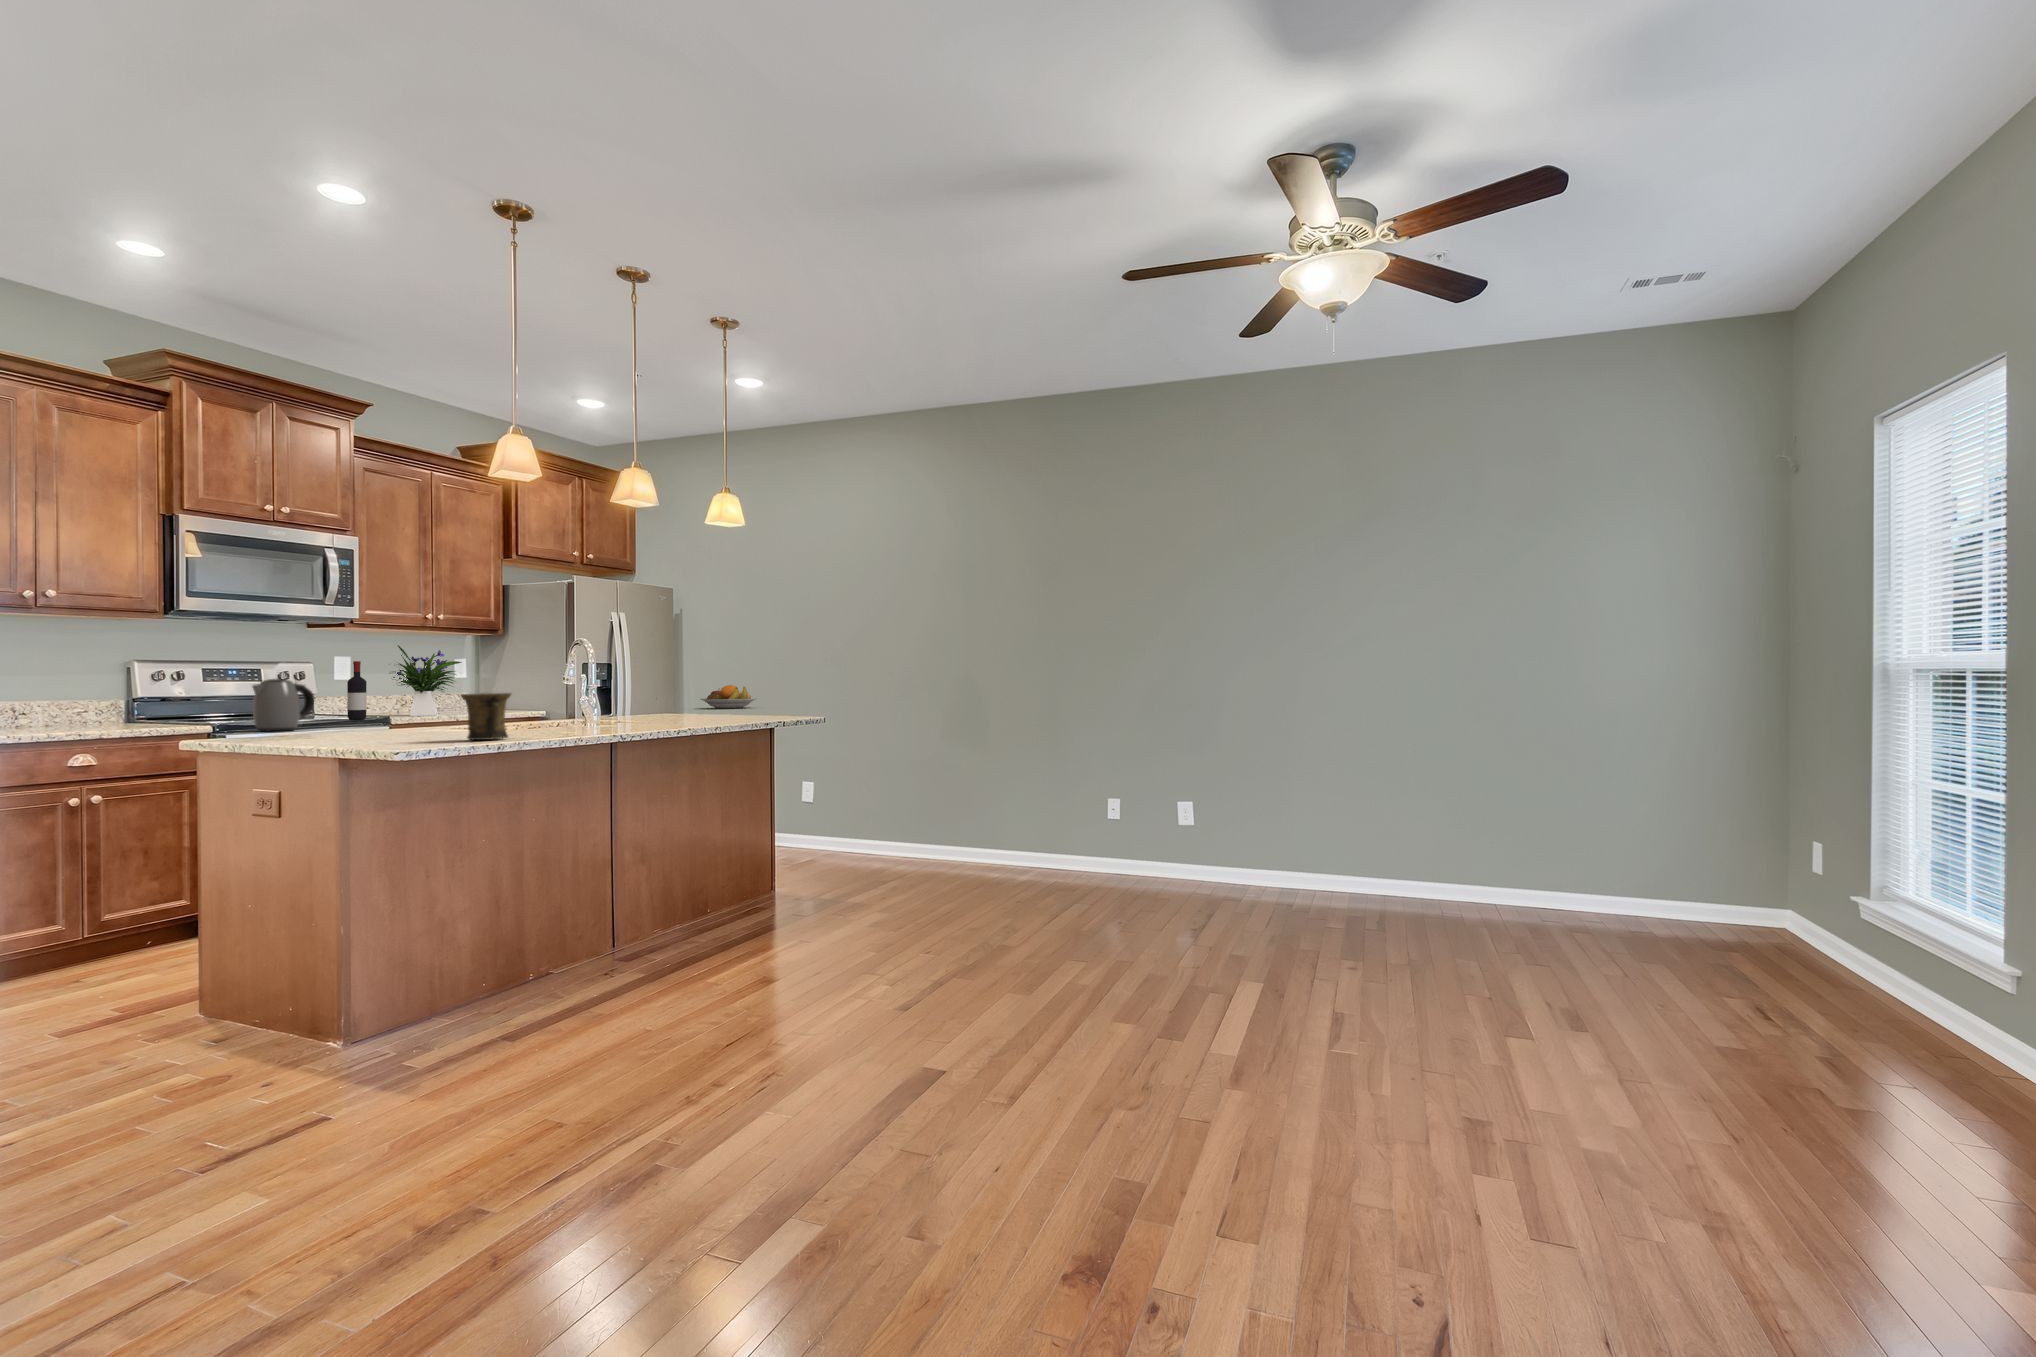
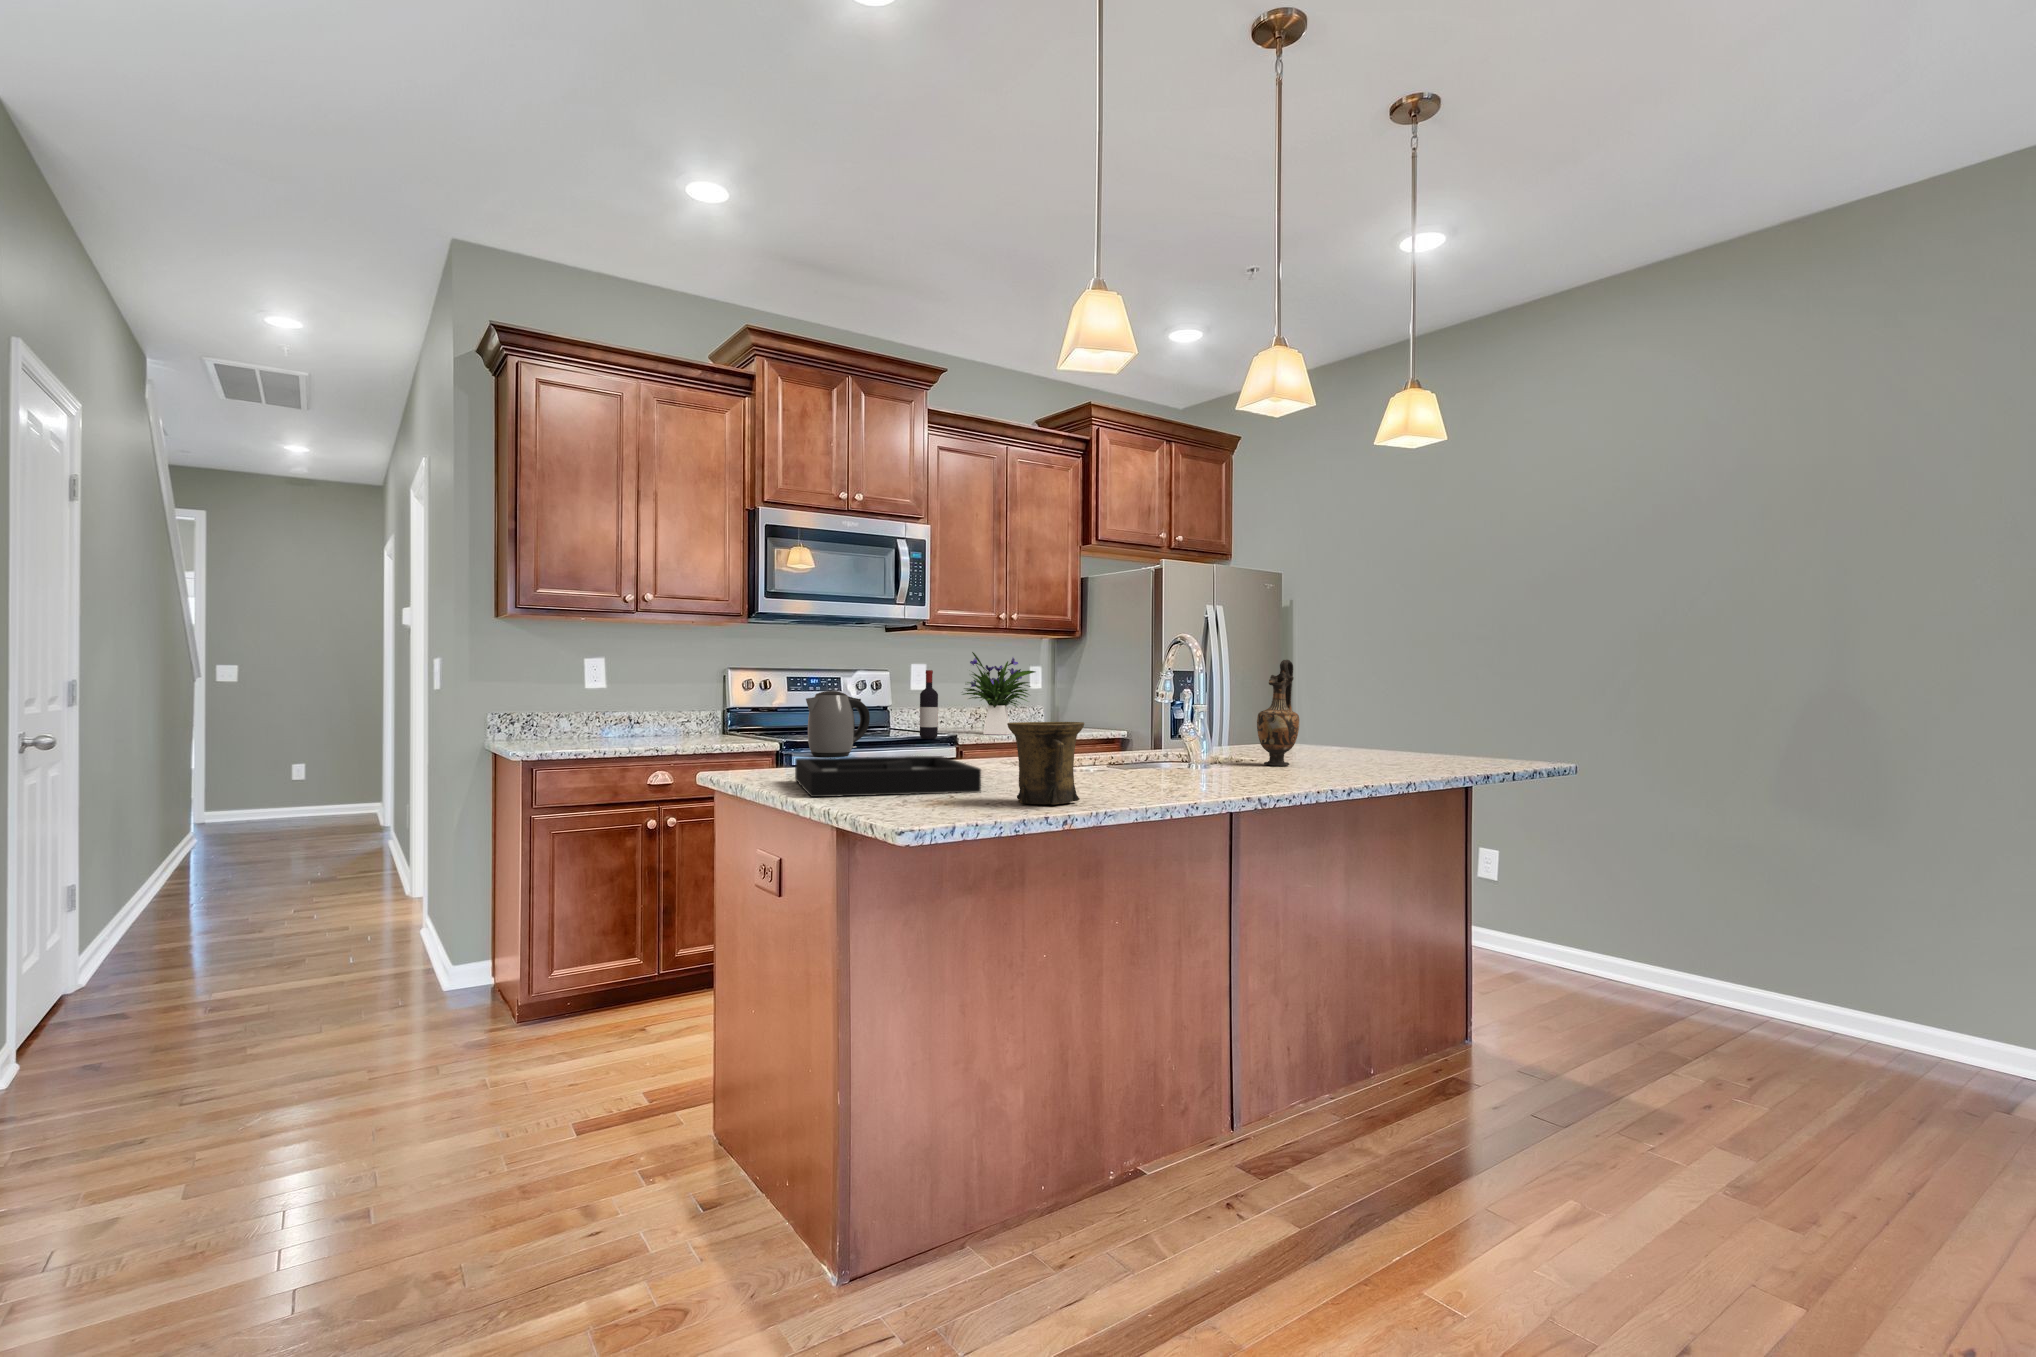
vase: none [636,655,664,722] -> present [1257,660,1299,766]
fruit bowl: present [701,685,757,709] -> none [1316,704,1396,737]
decorative tray: none [278,721,438,745] -> present [795,756,981,797]

